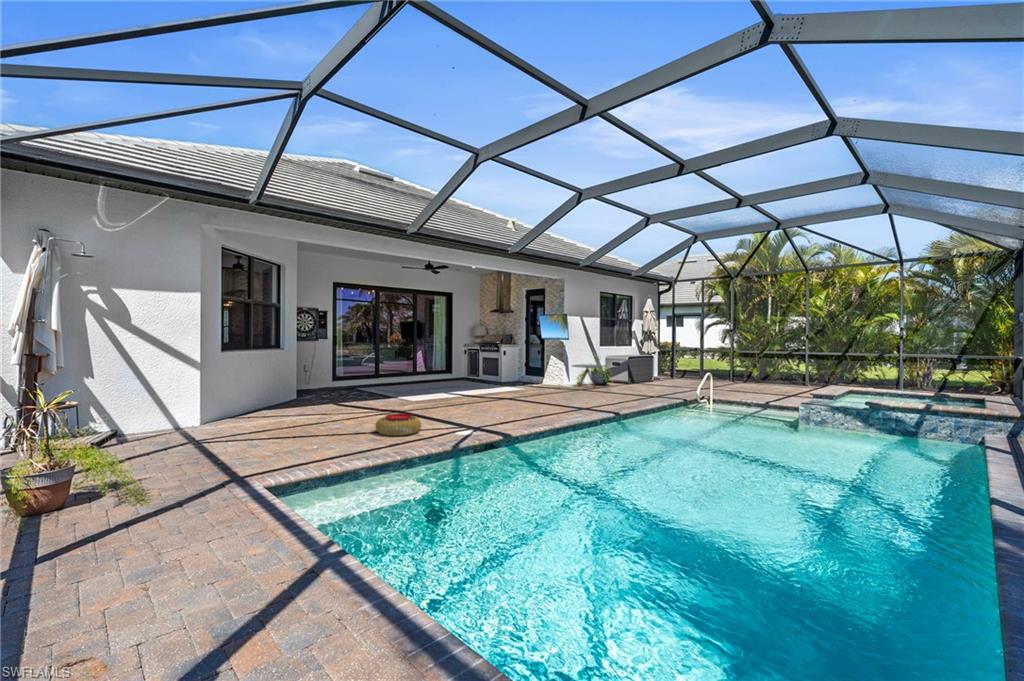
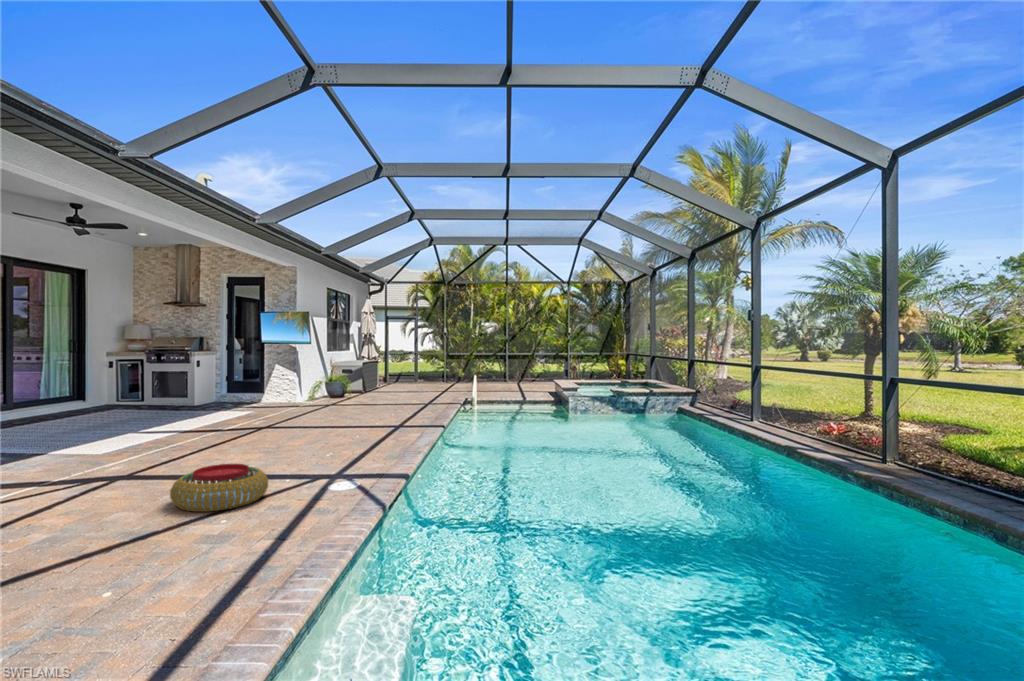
round table: present [572,364,603,388] -> none [309,373,351,403]

